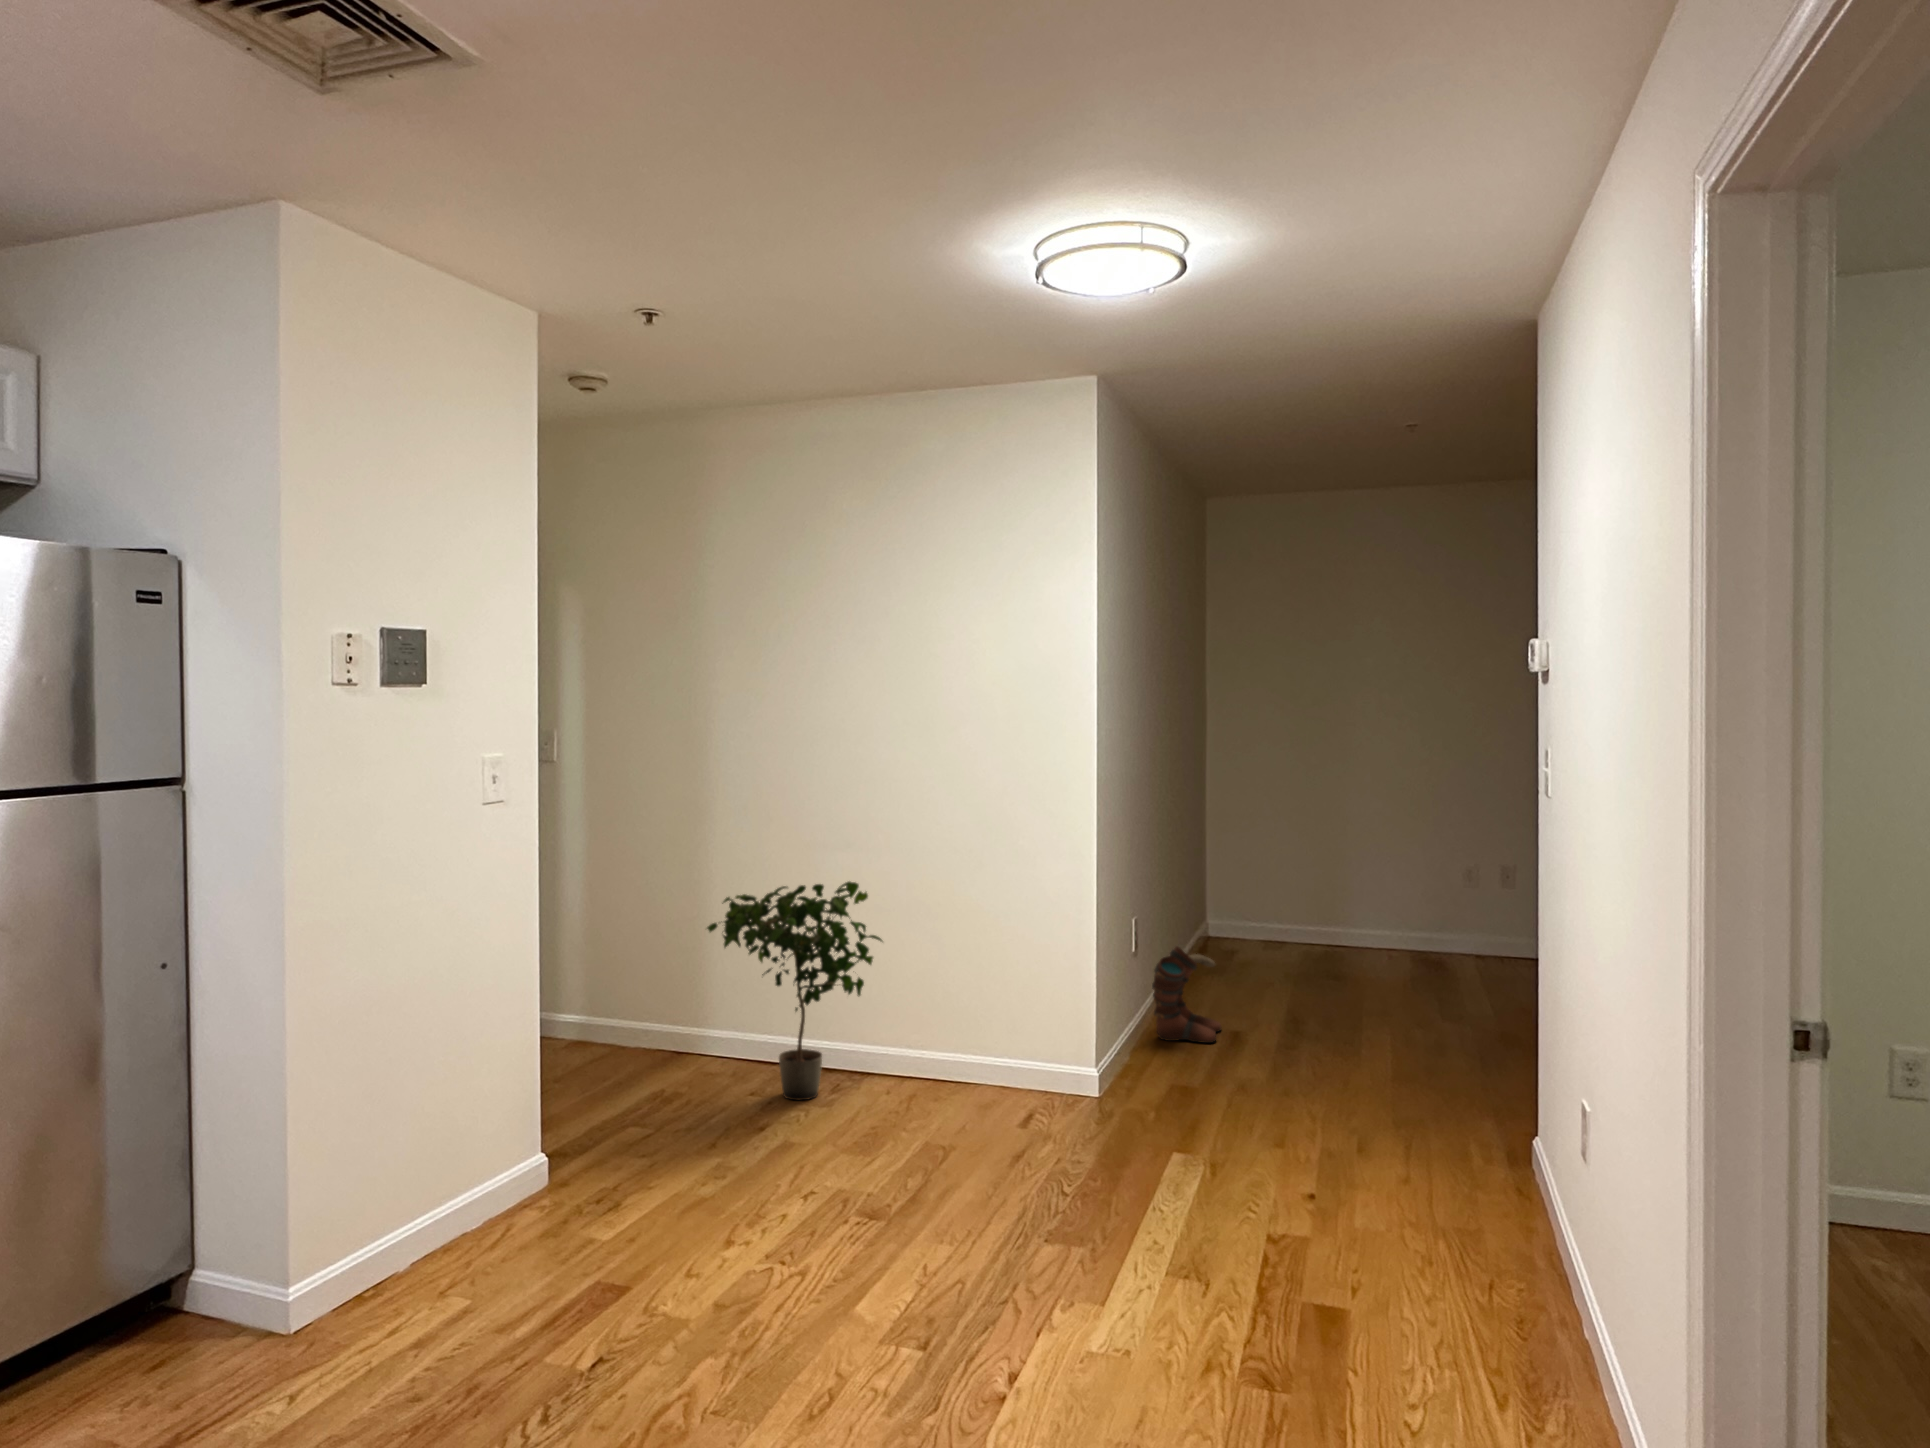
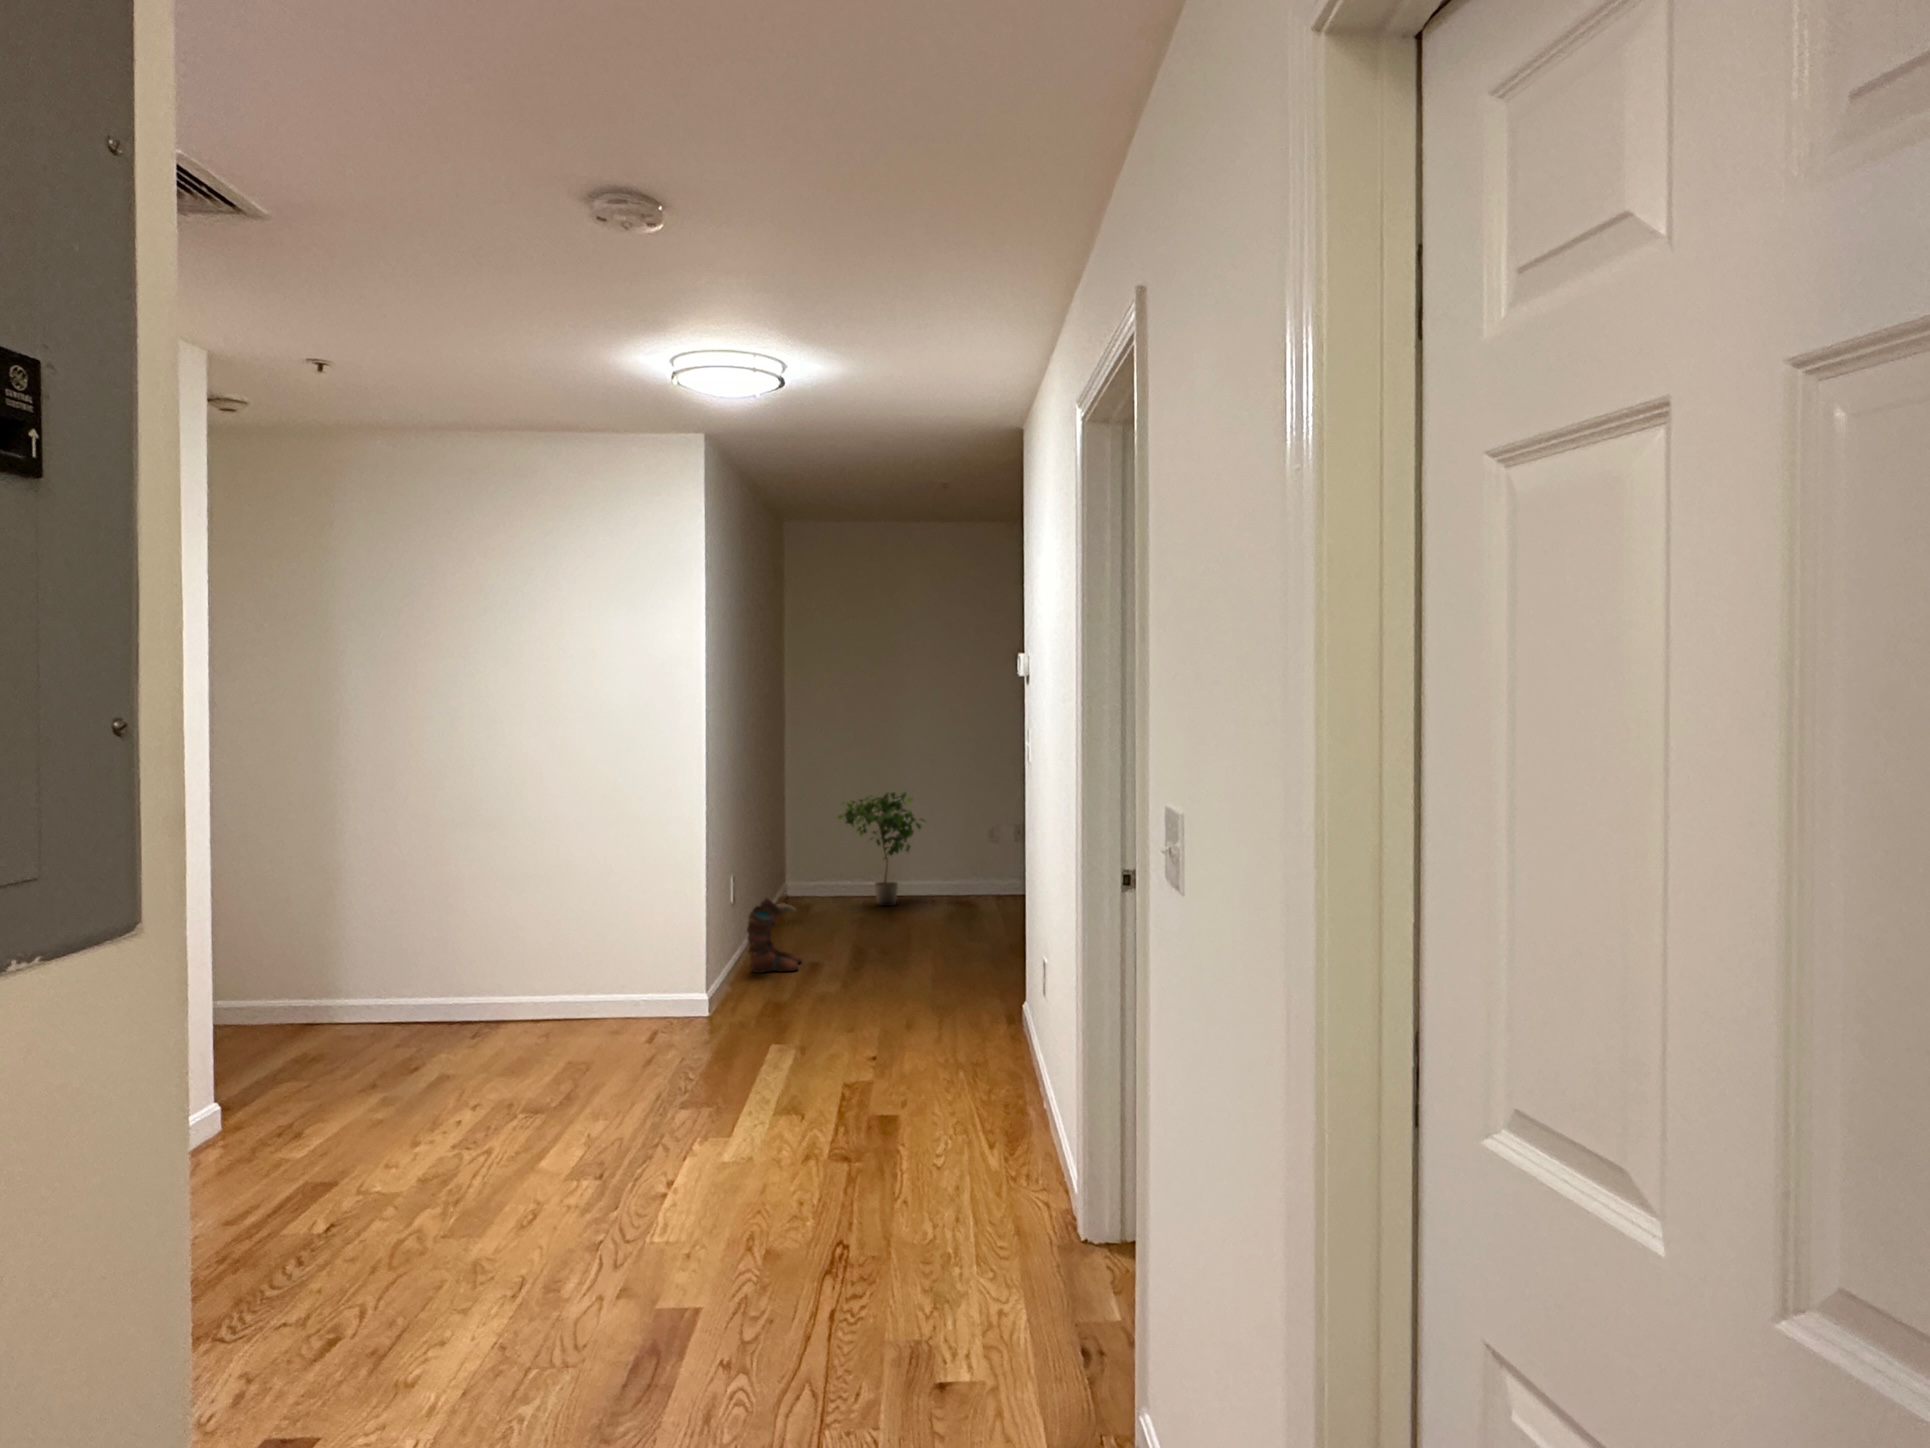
potted plant: present [707,881,882,1100] -> present [837,792,925,906]

